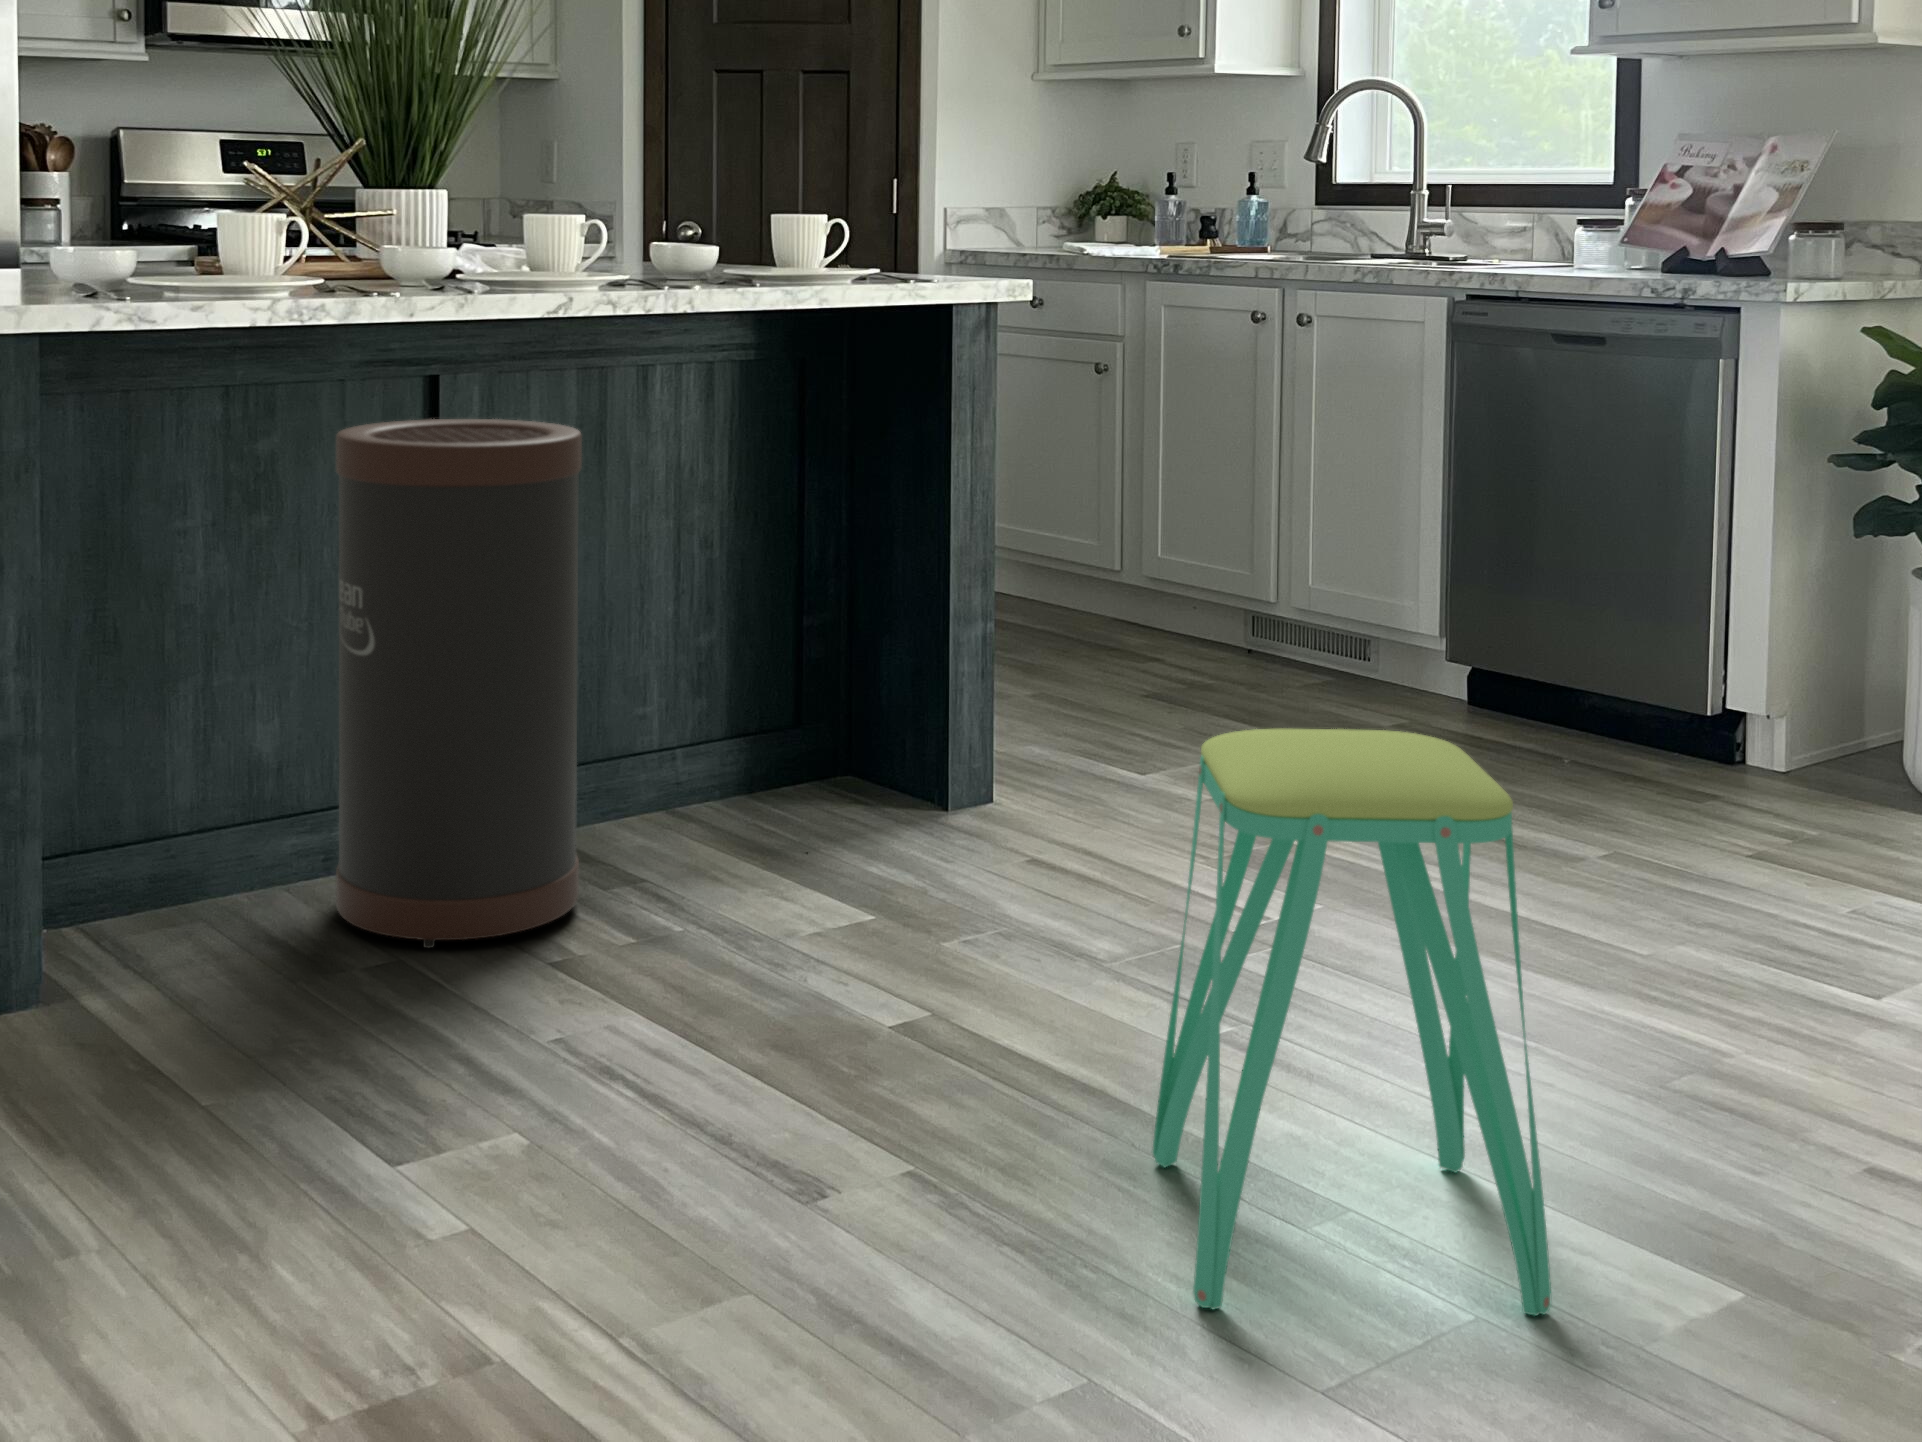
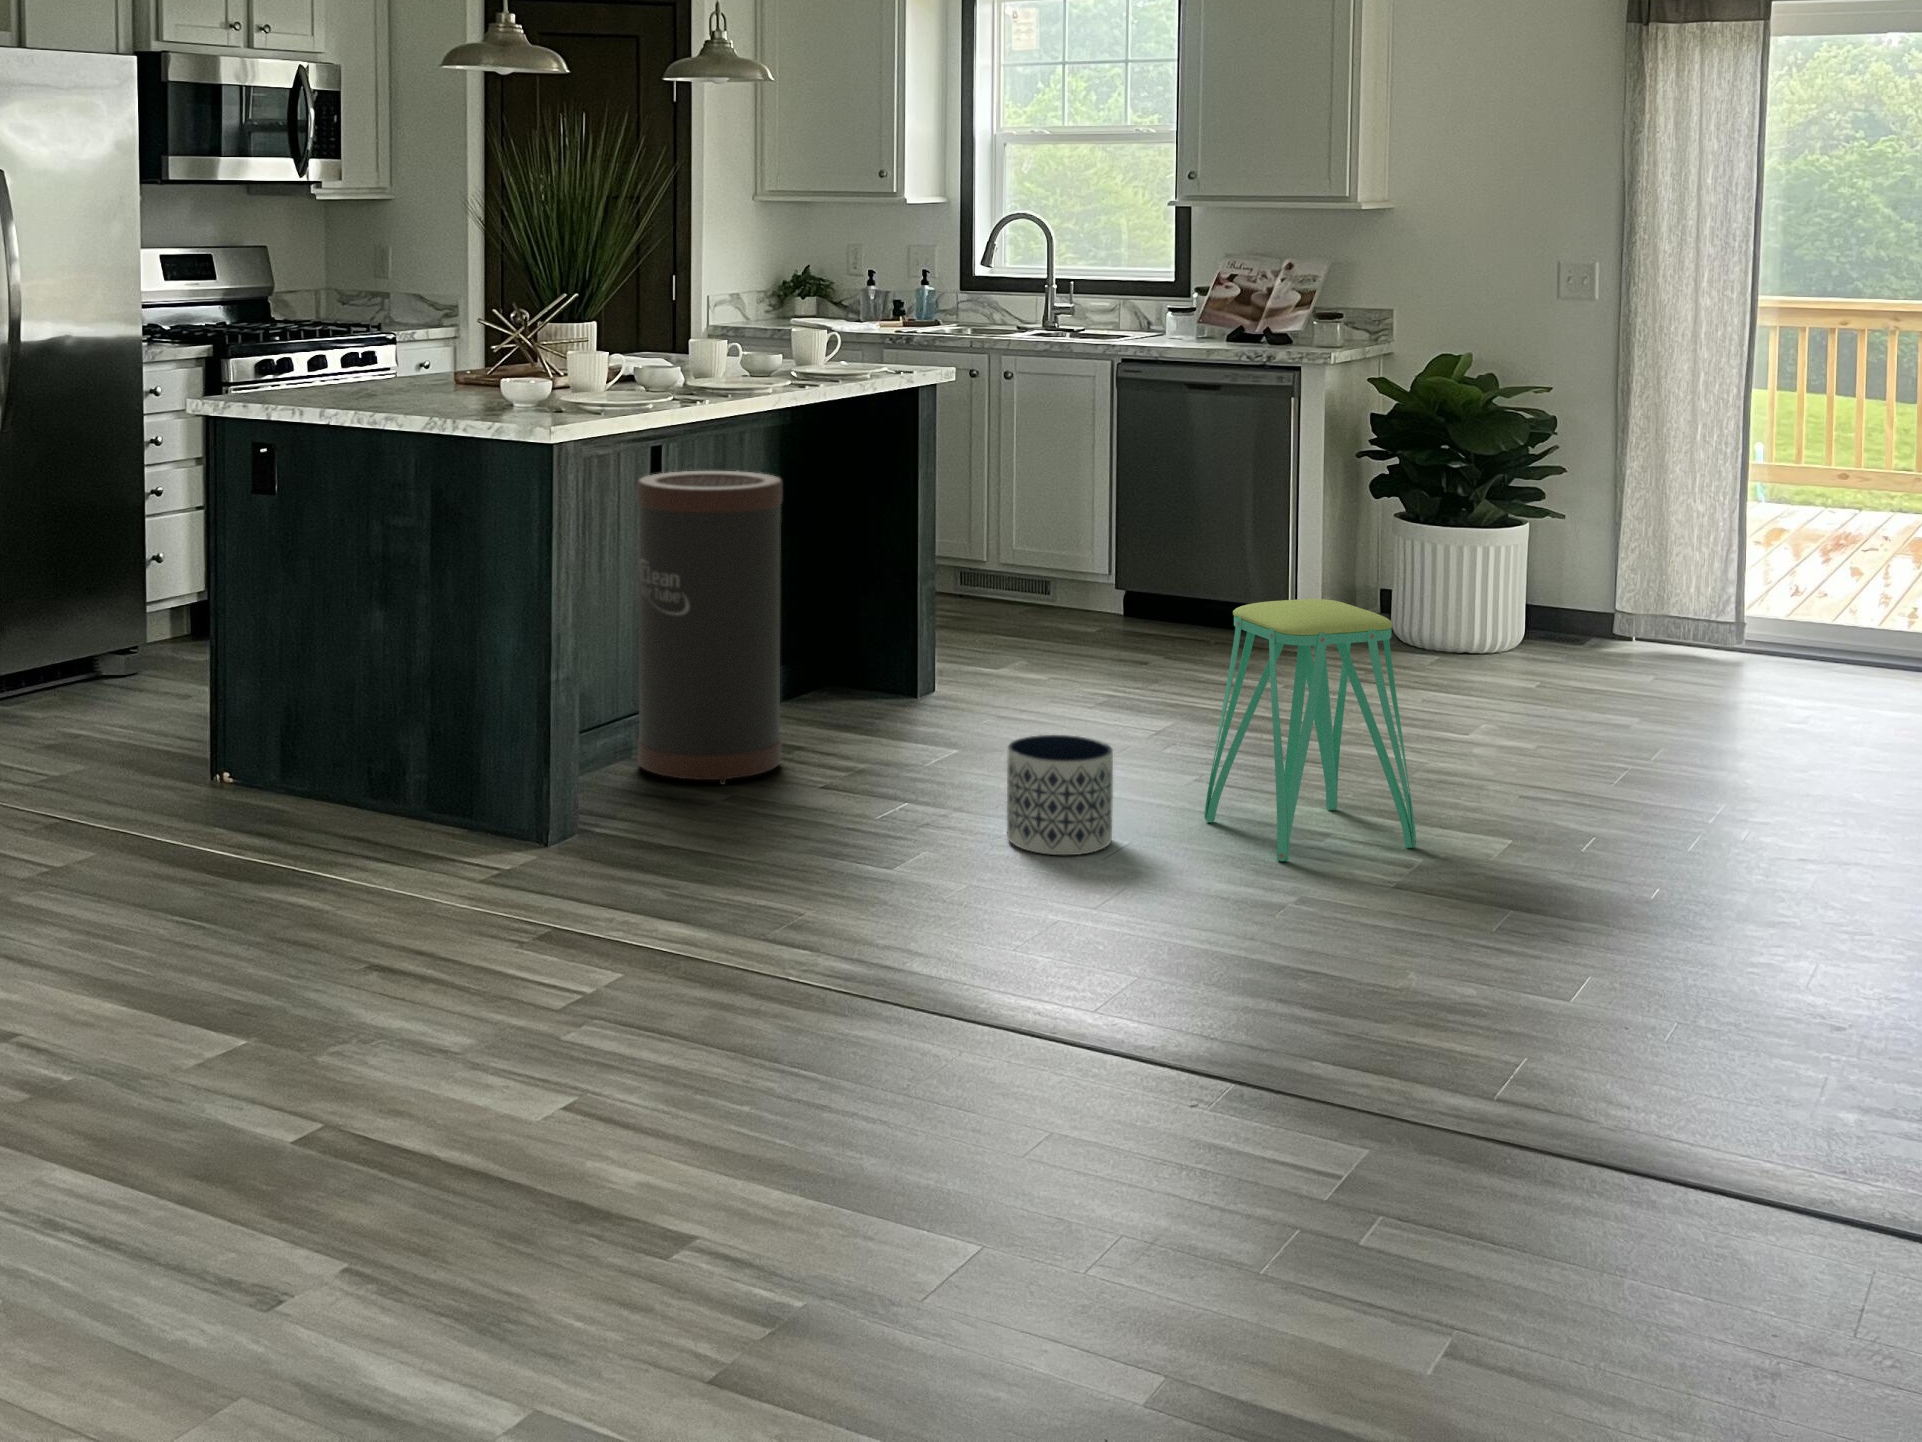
planter: none [709,949,920,1214] -> present [1007,735,1113,855]

